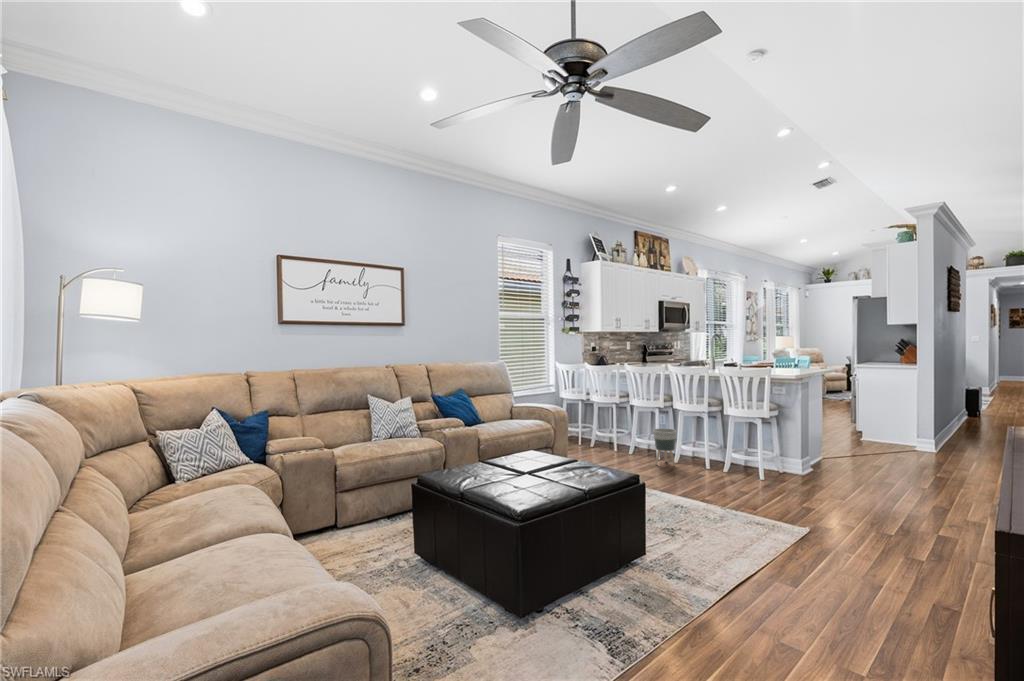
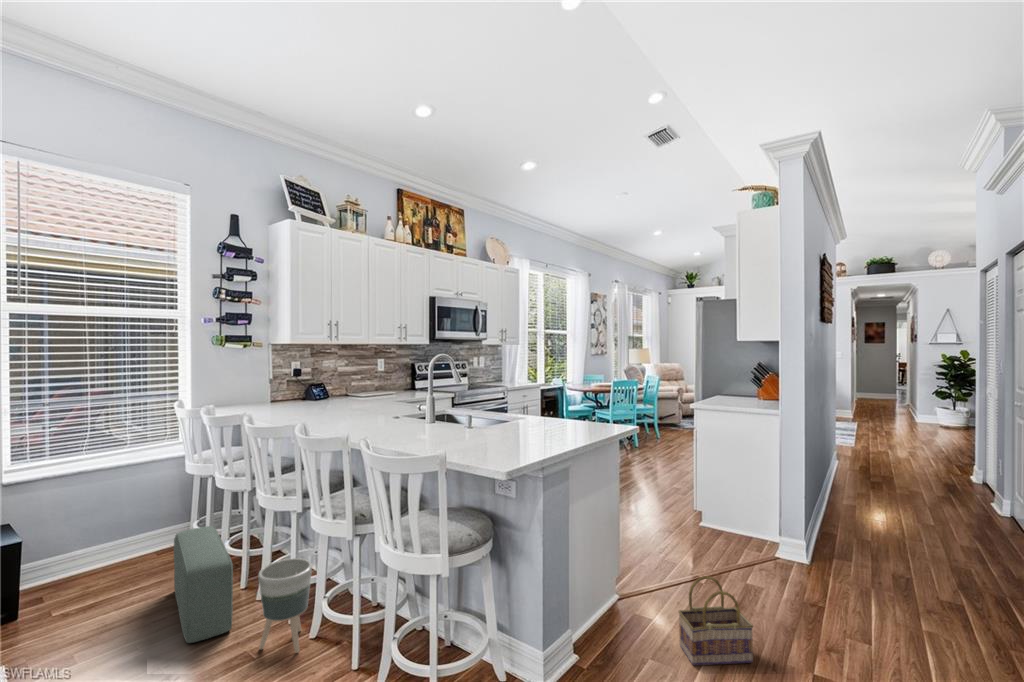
pouf: none [584,421,634,462] -> present [174,526,233,643]
basket: none [864,438,906,476] -> present [678,576,753,666]

